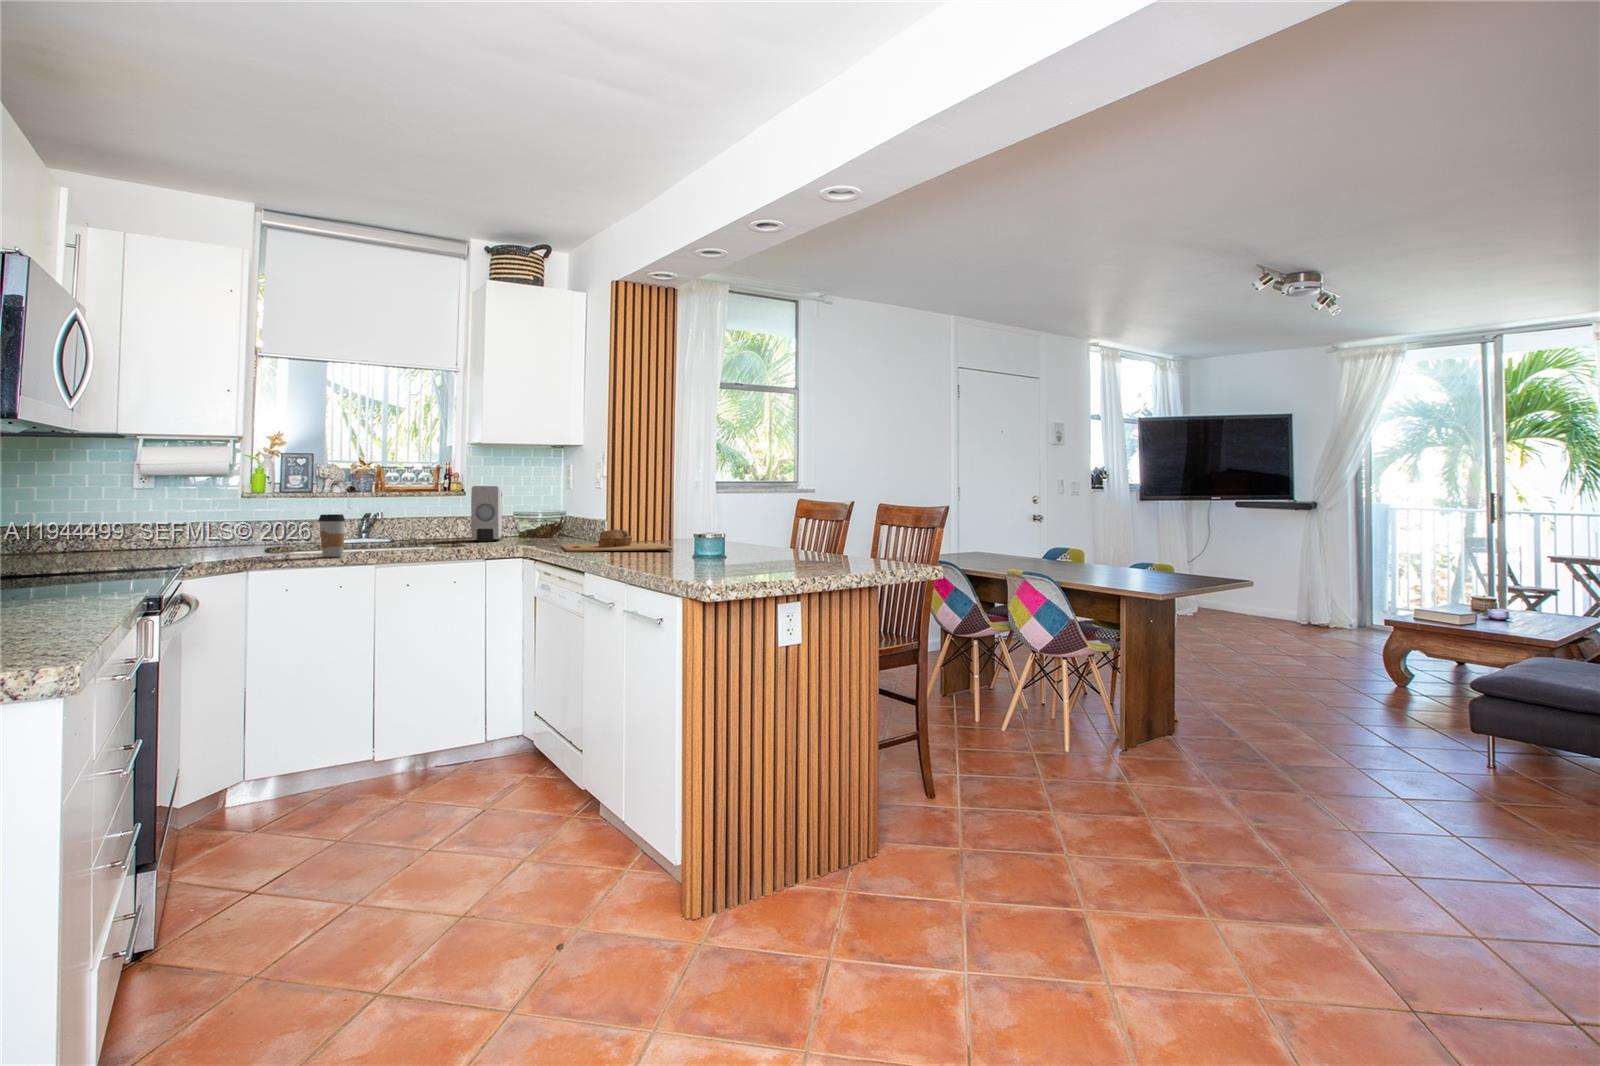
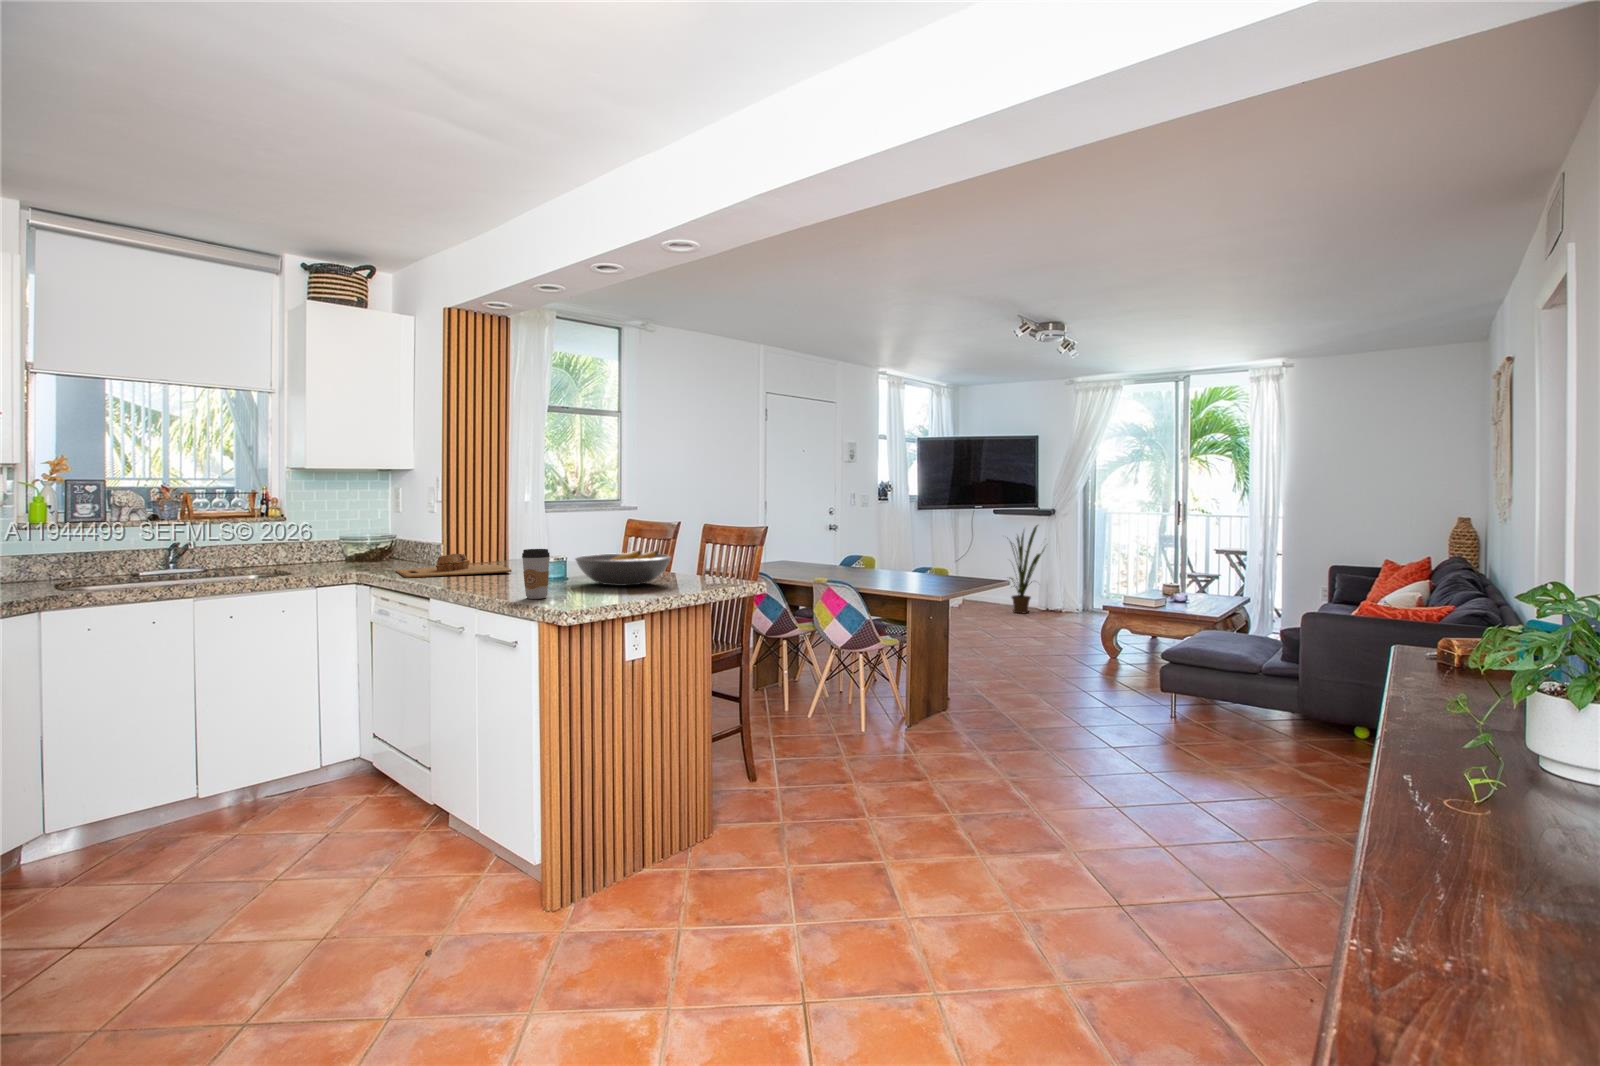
soap dispenser: present [471,486,502,541] -> none [291,510,324,566]
coffee cup: present [319,514,345,557] -> present [522,549,550,599]
house plant: none [1247,522,1311,628] -> present [1010,525,1044,613]
fruit bowl: none [732,525,837,564] -> present [575,551,671,586]

